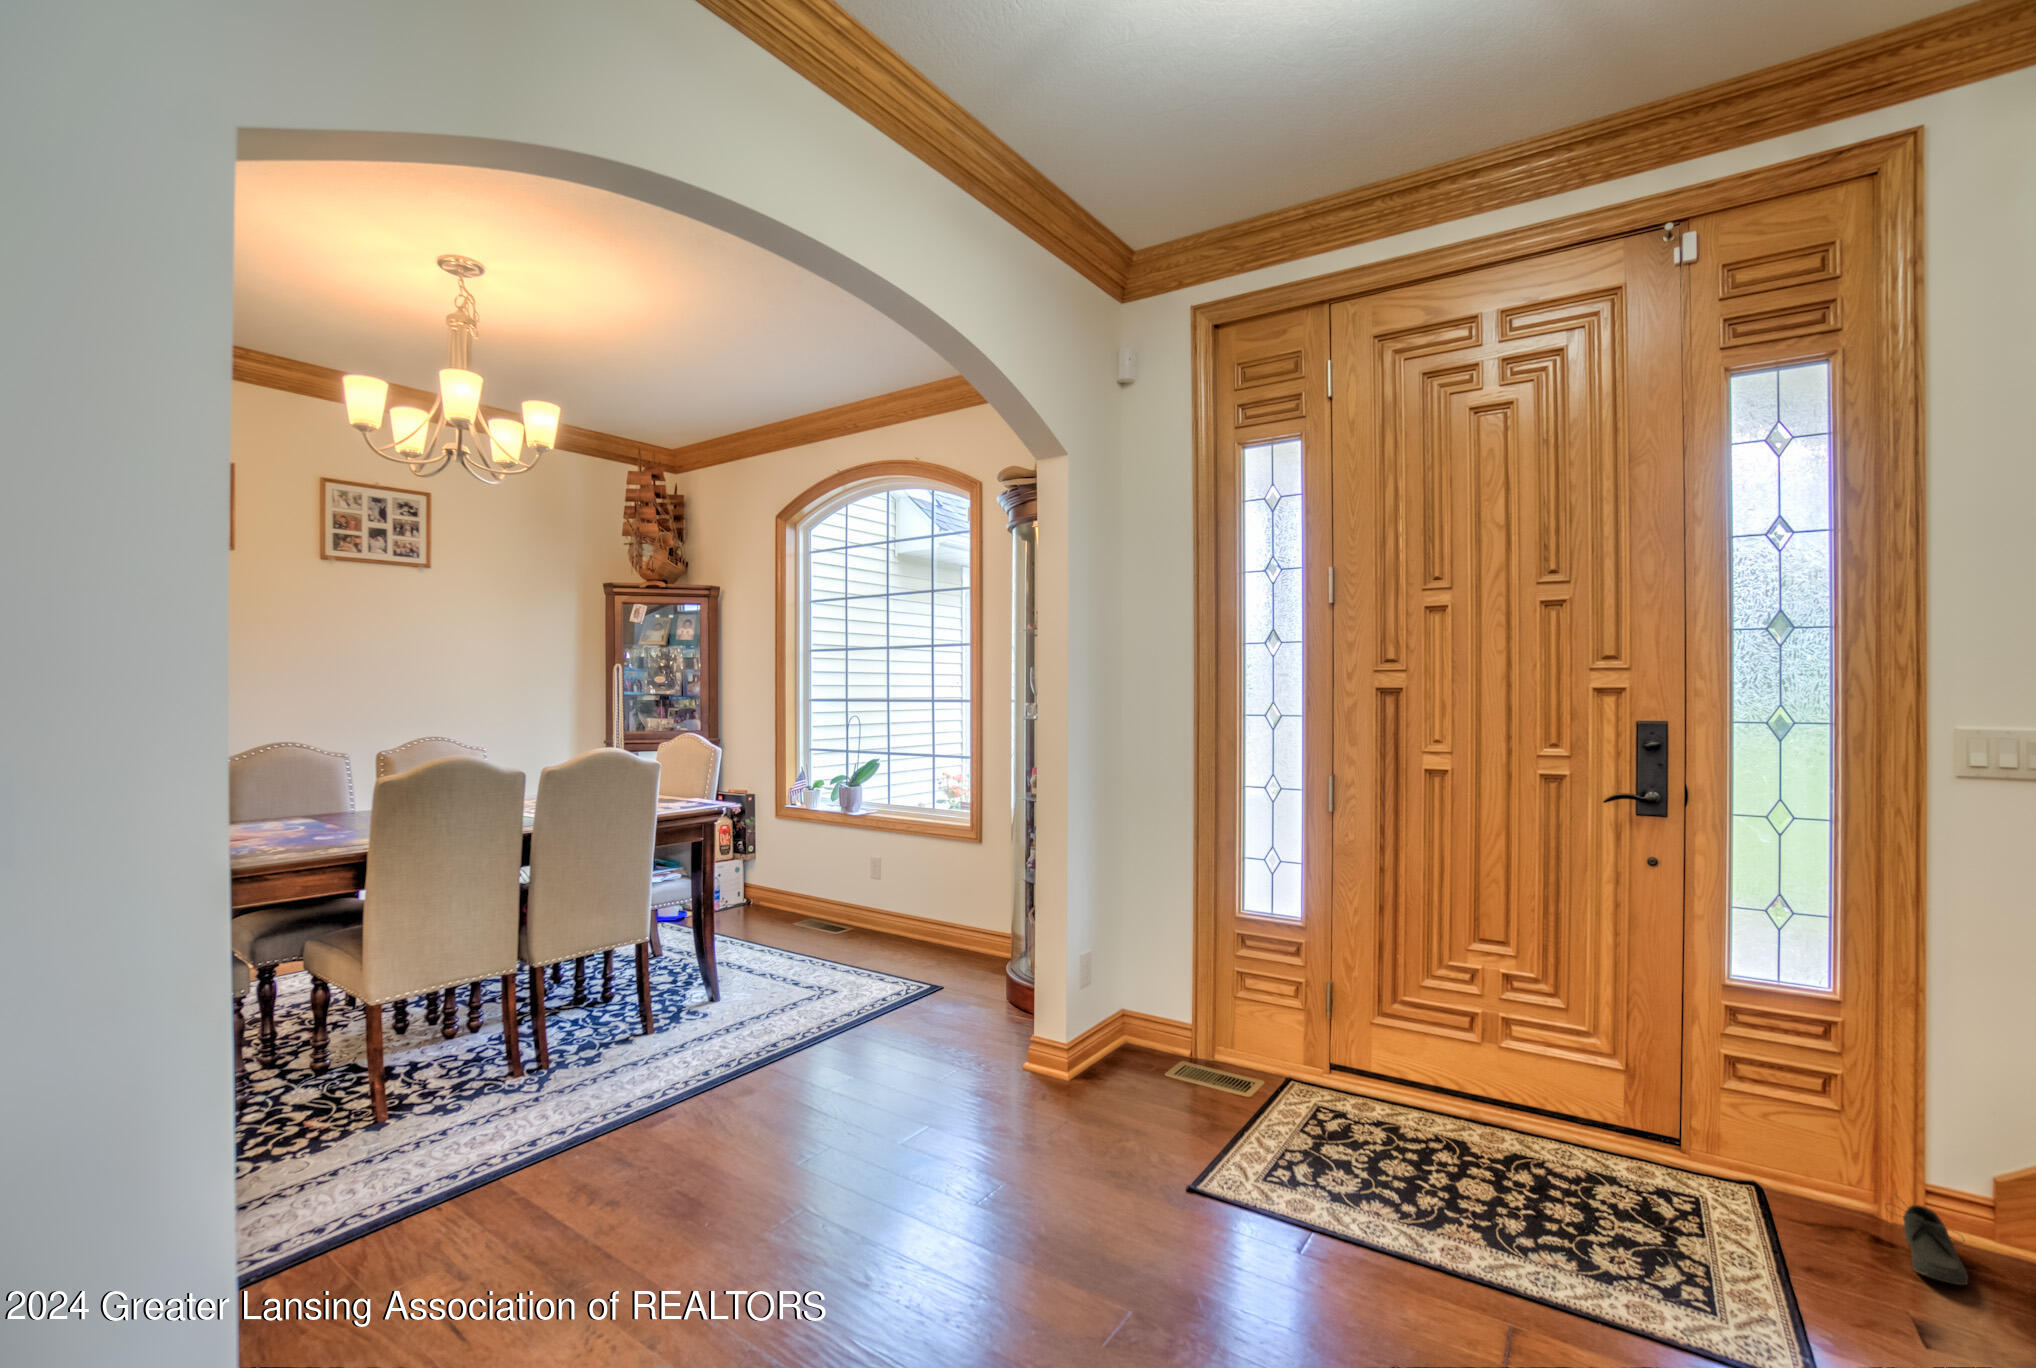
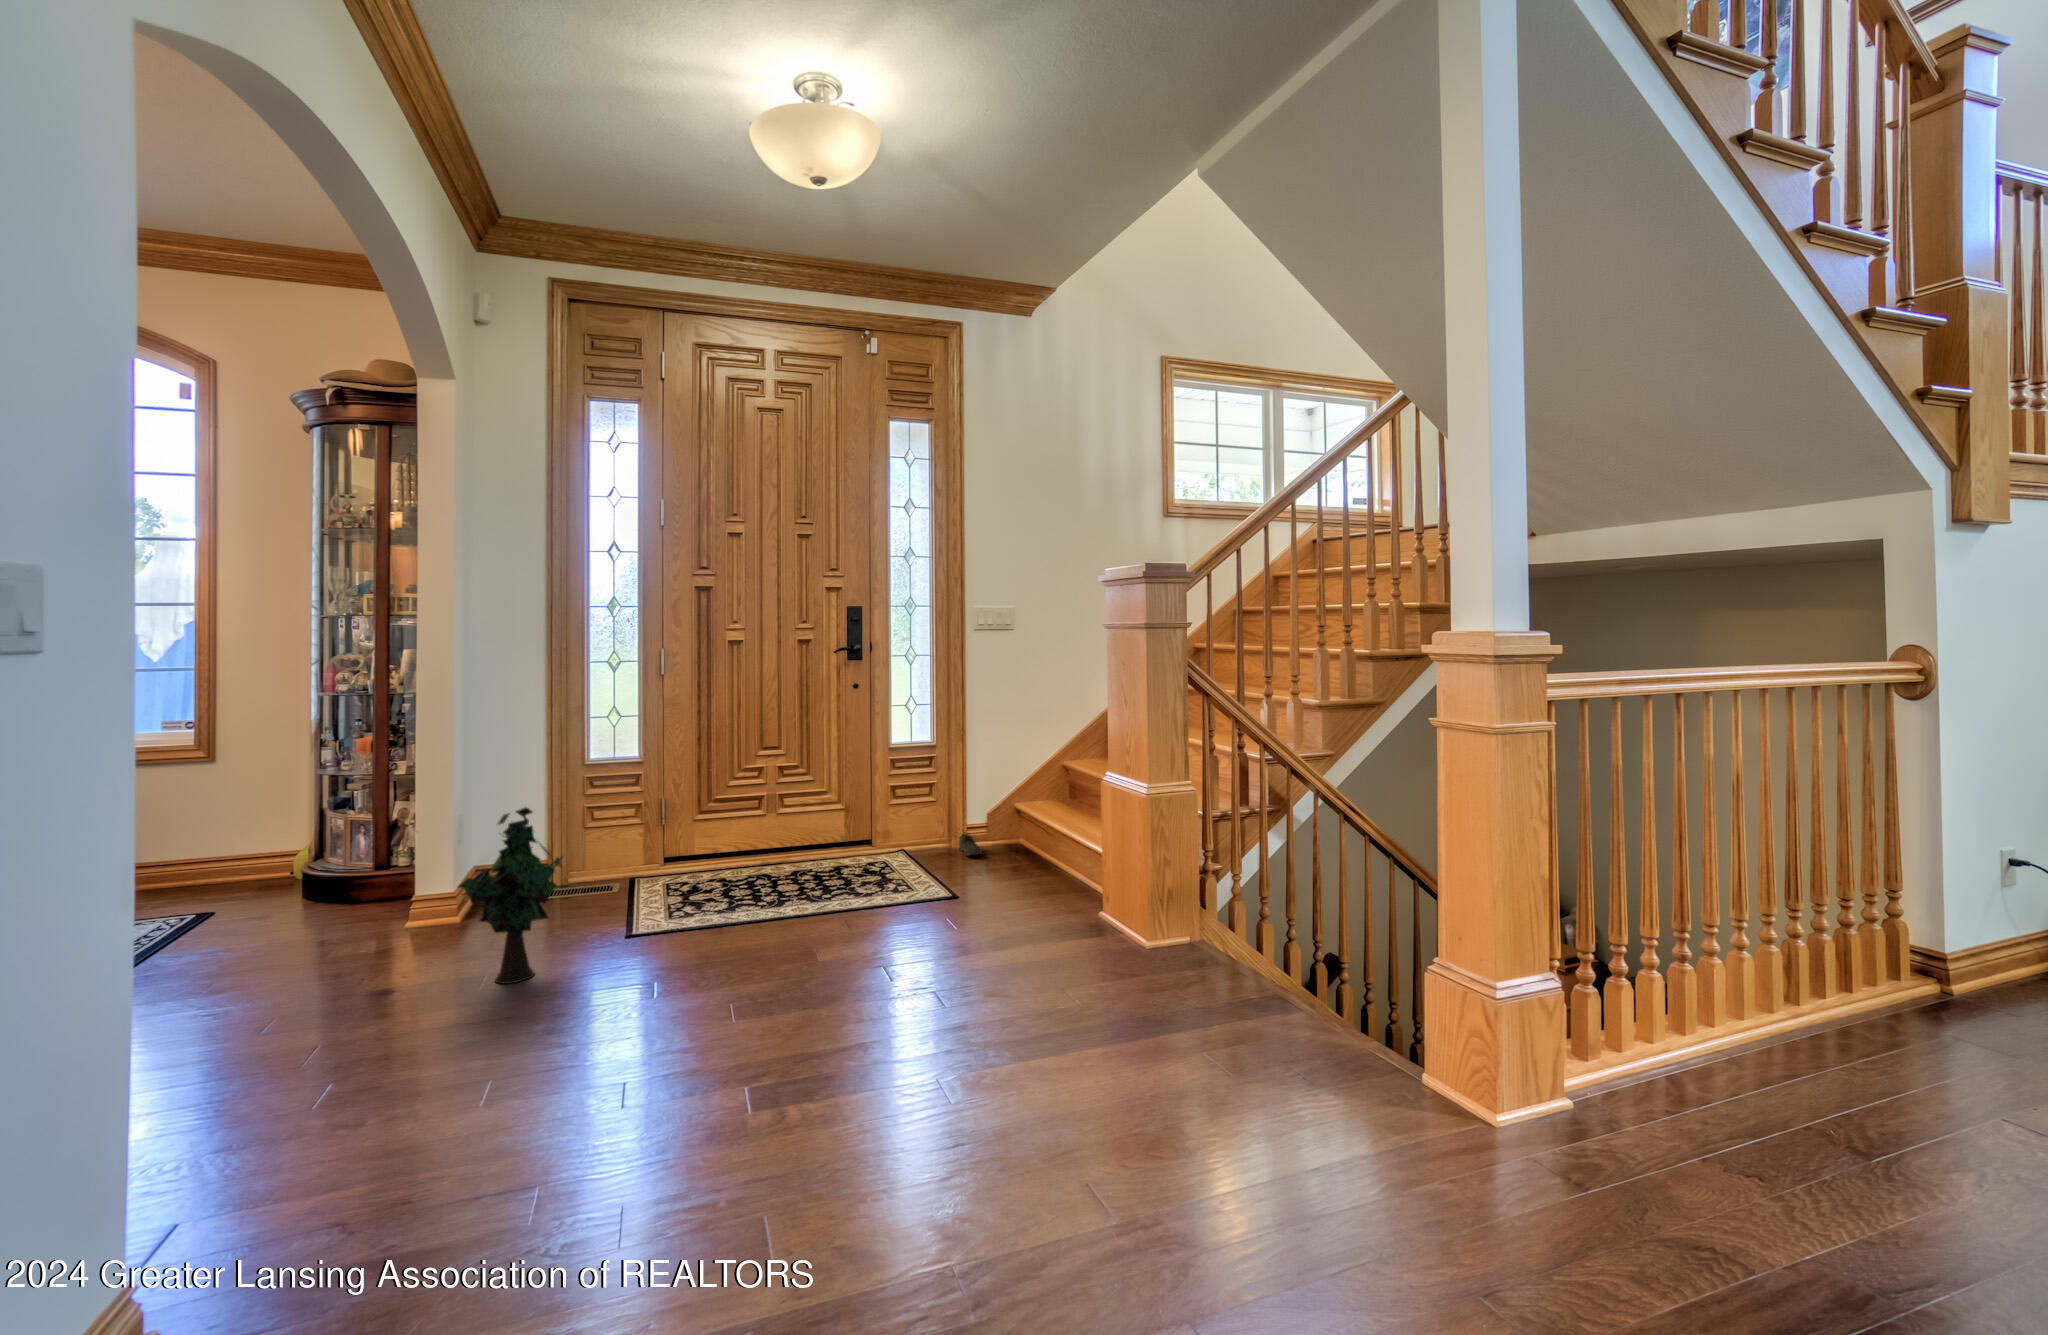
decorative plant: none [981,996,1099,1219] -> present [459,808,562,984]

